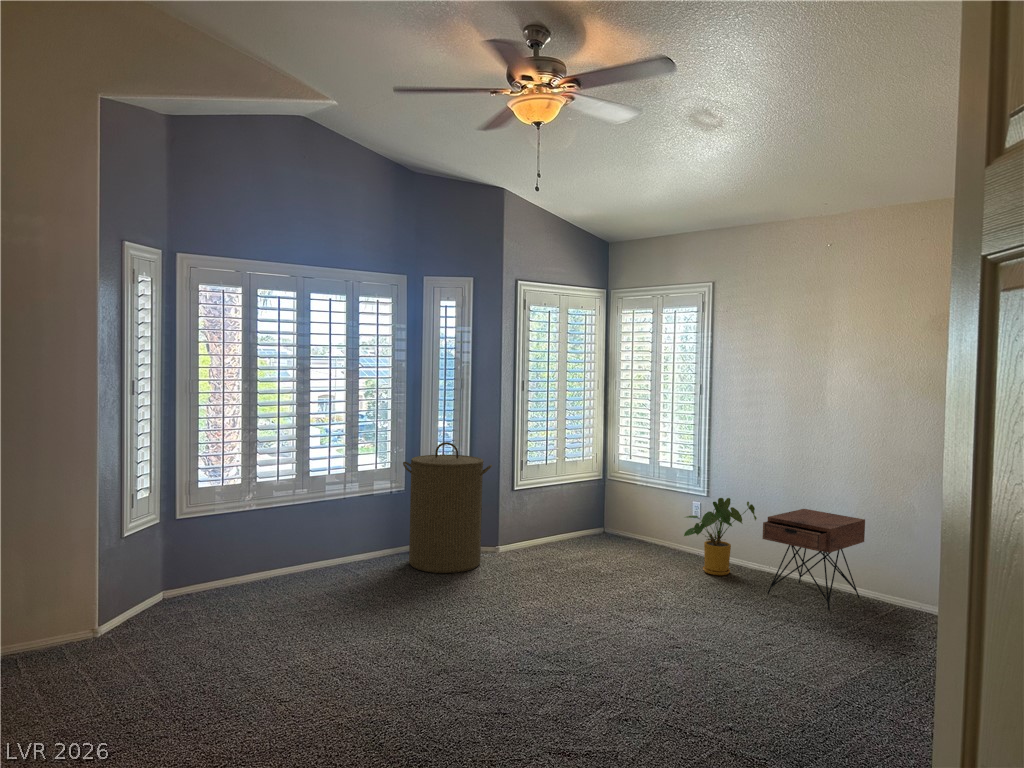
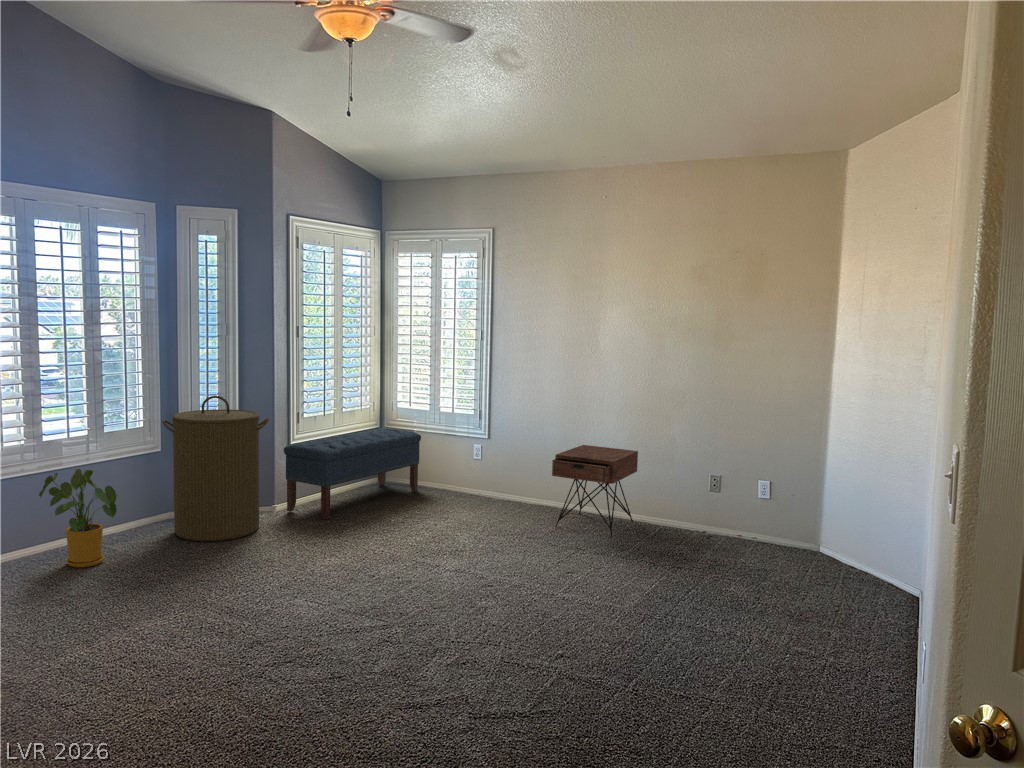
bench: none [507,480,640,563] -> present [284,428,421,519]
house plant: present [684,498,757,575] -> present [39,469,118,567]

